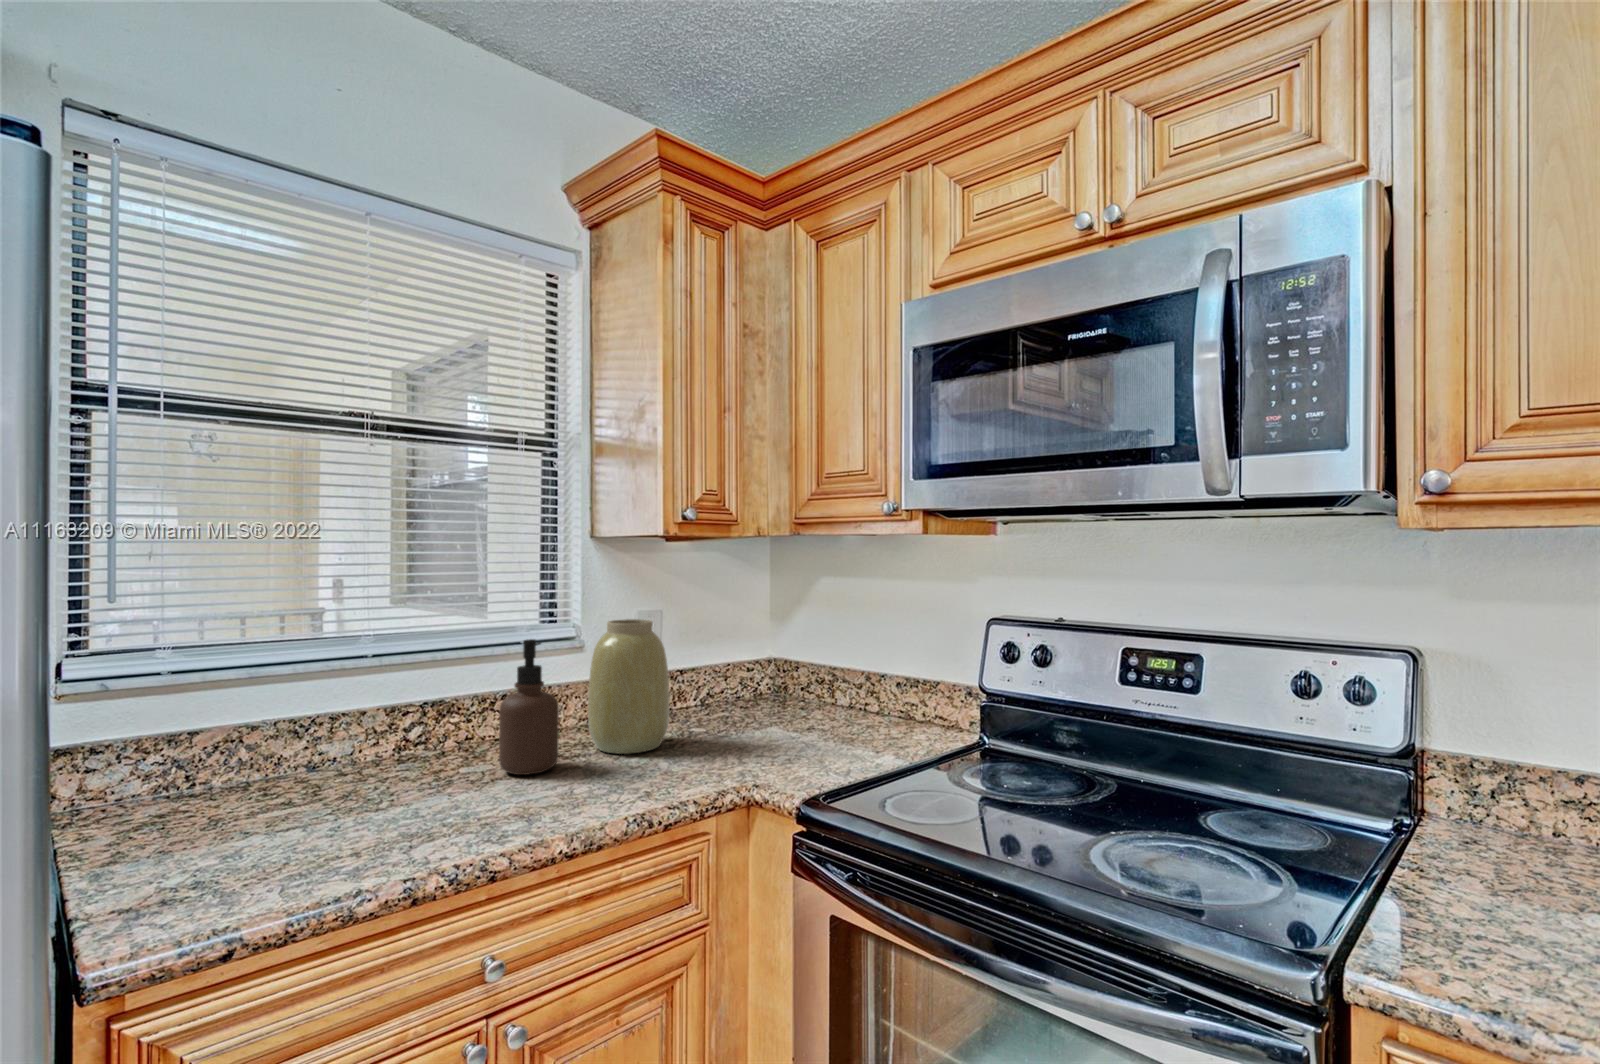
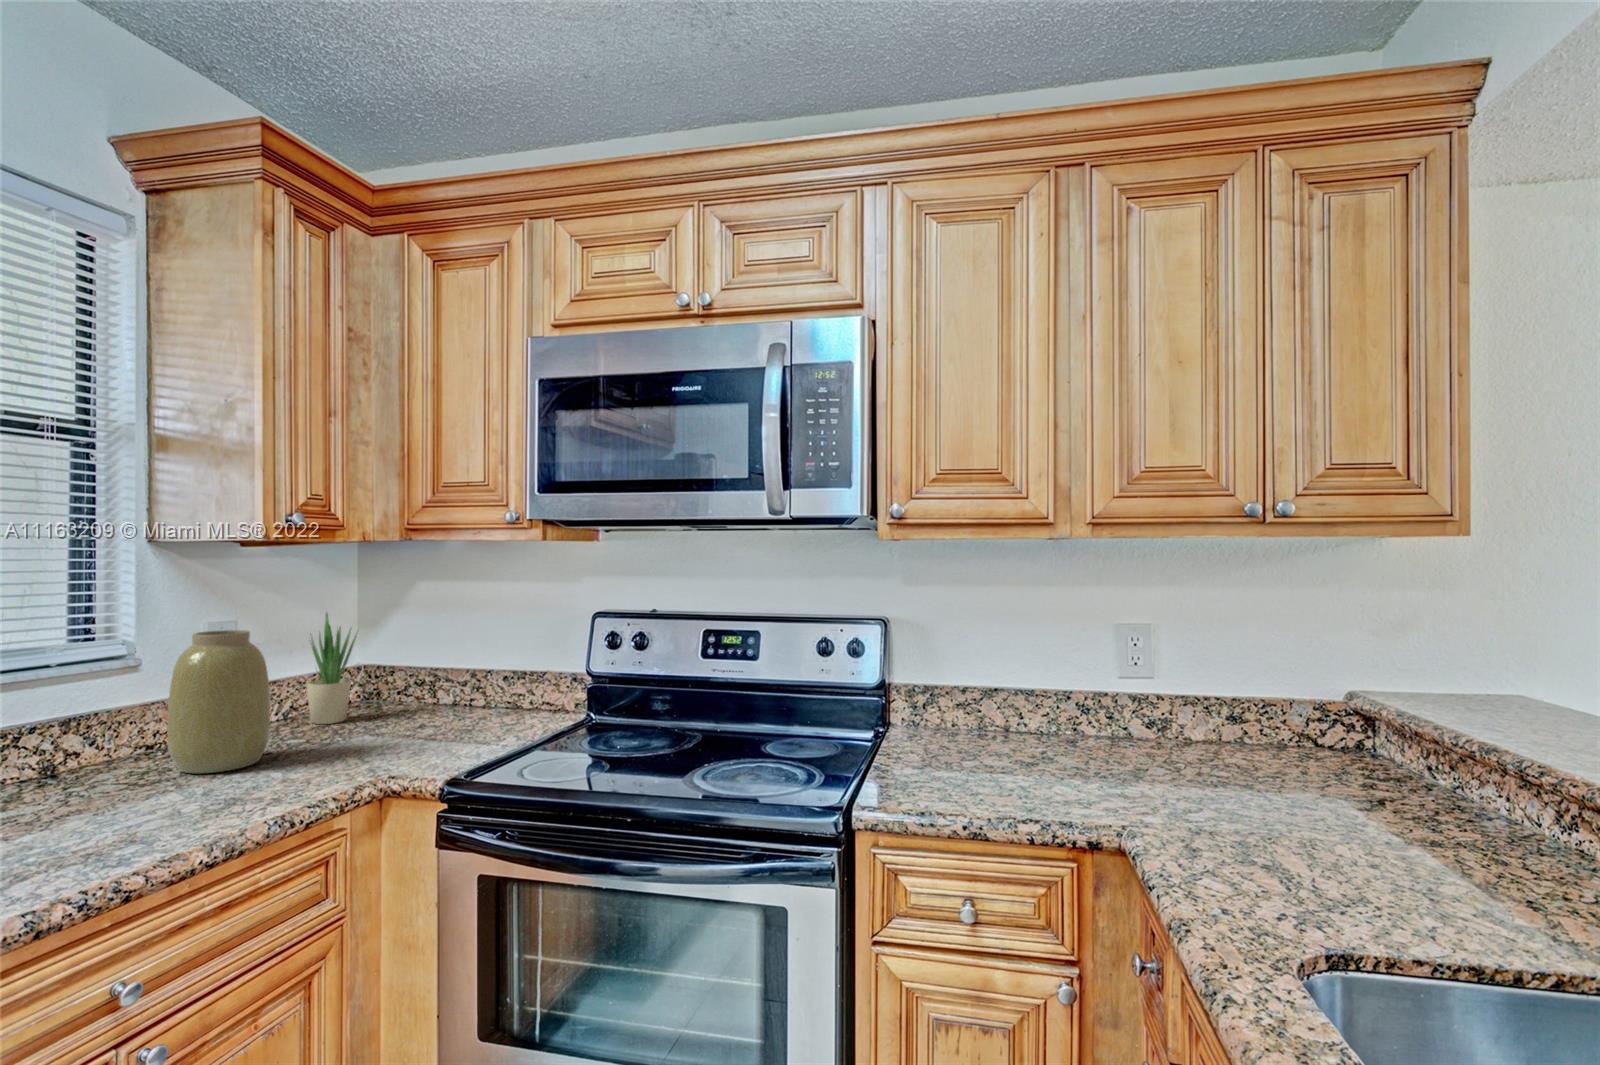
potted plant: none [717,605,763,715] -> present [307,614,357,724]
soap dispenser: present [499,639,559,775] -> none [63,657,144,808]

